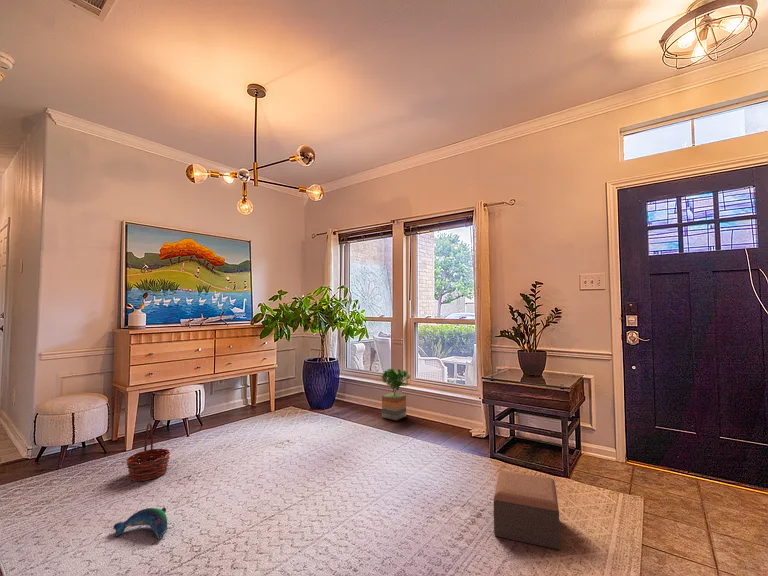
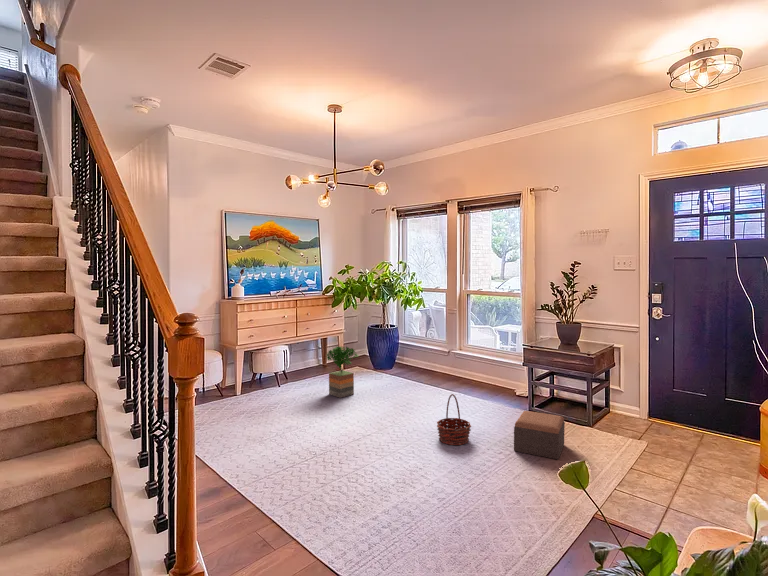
potted tree: present [382,369,411,420] -> present [327,347,358,398]
basket: present [126,423,171,481] -> present [437,394,471,445]
plush toy: present [113,507,167,540] -> none [258,422,292,440]

